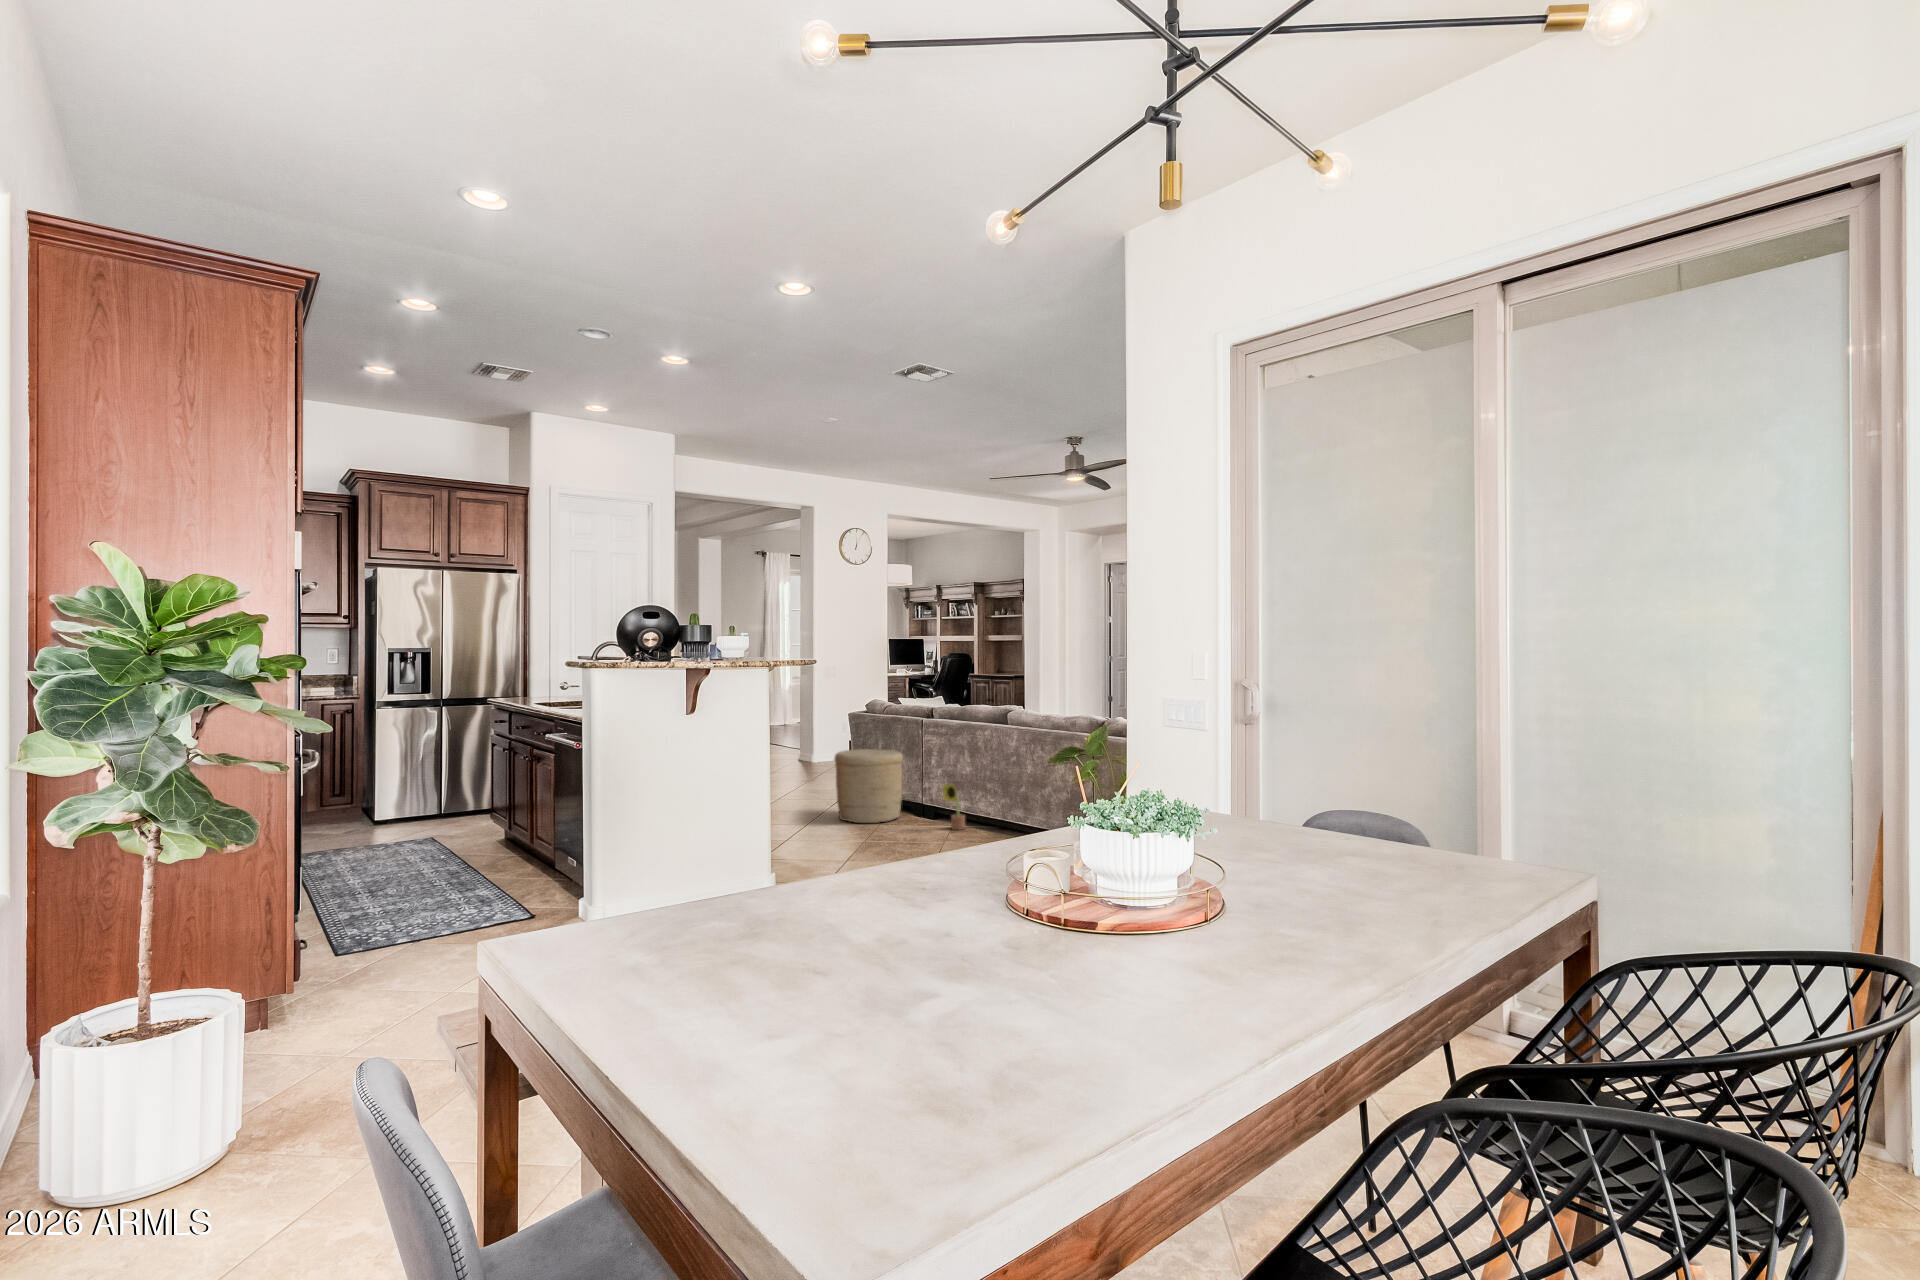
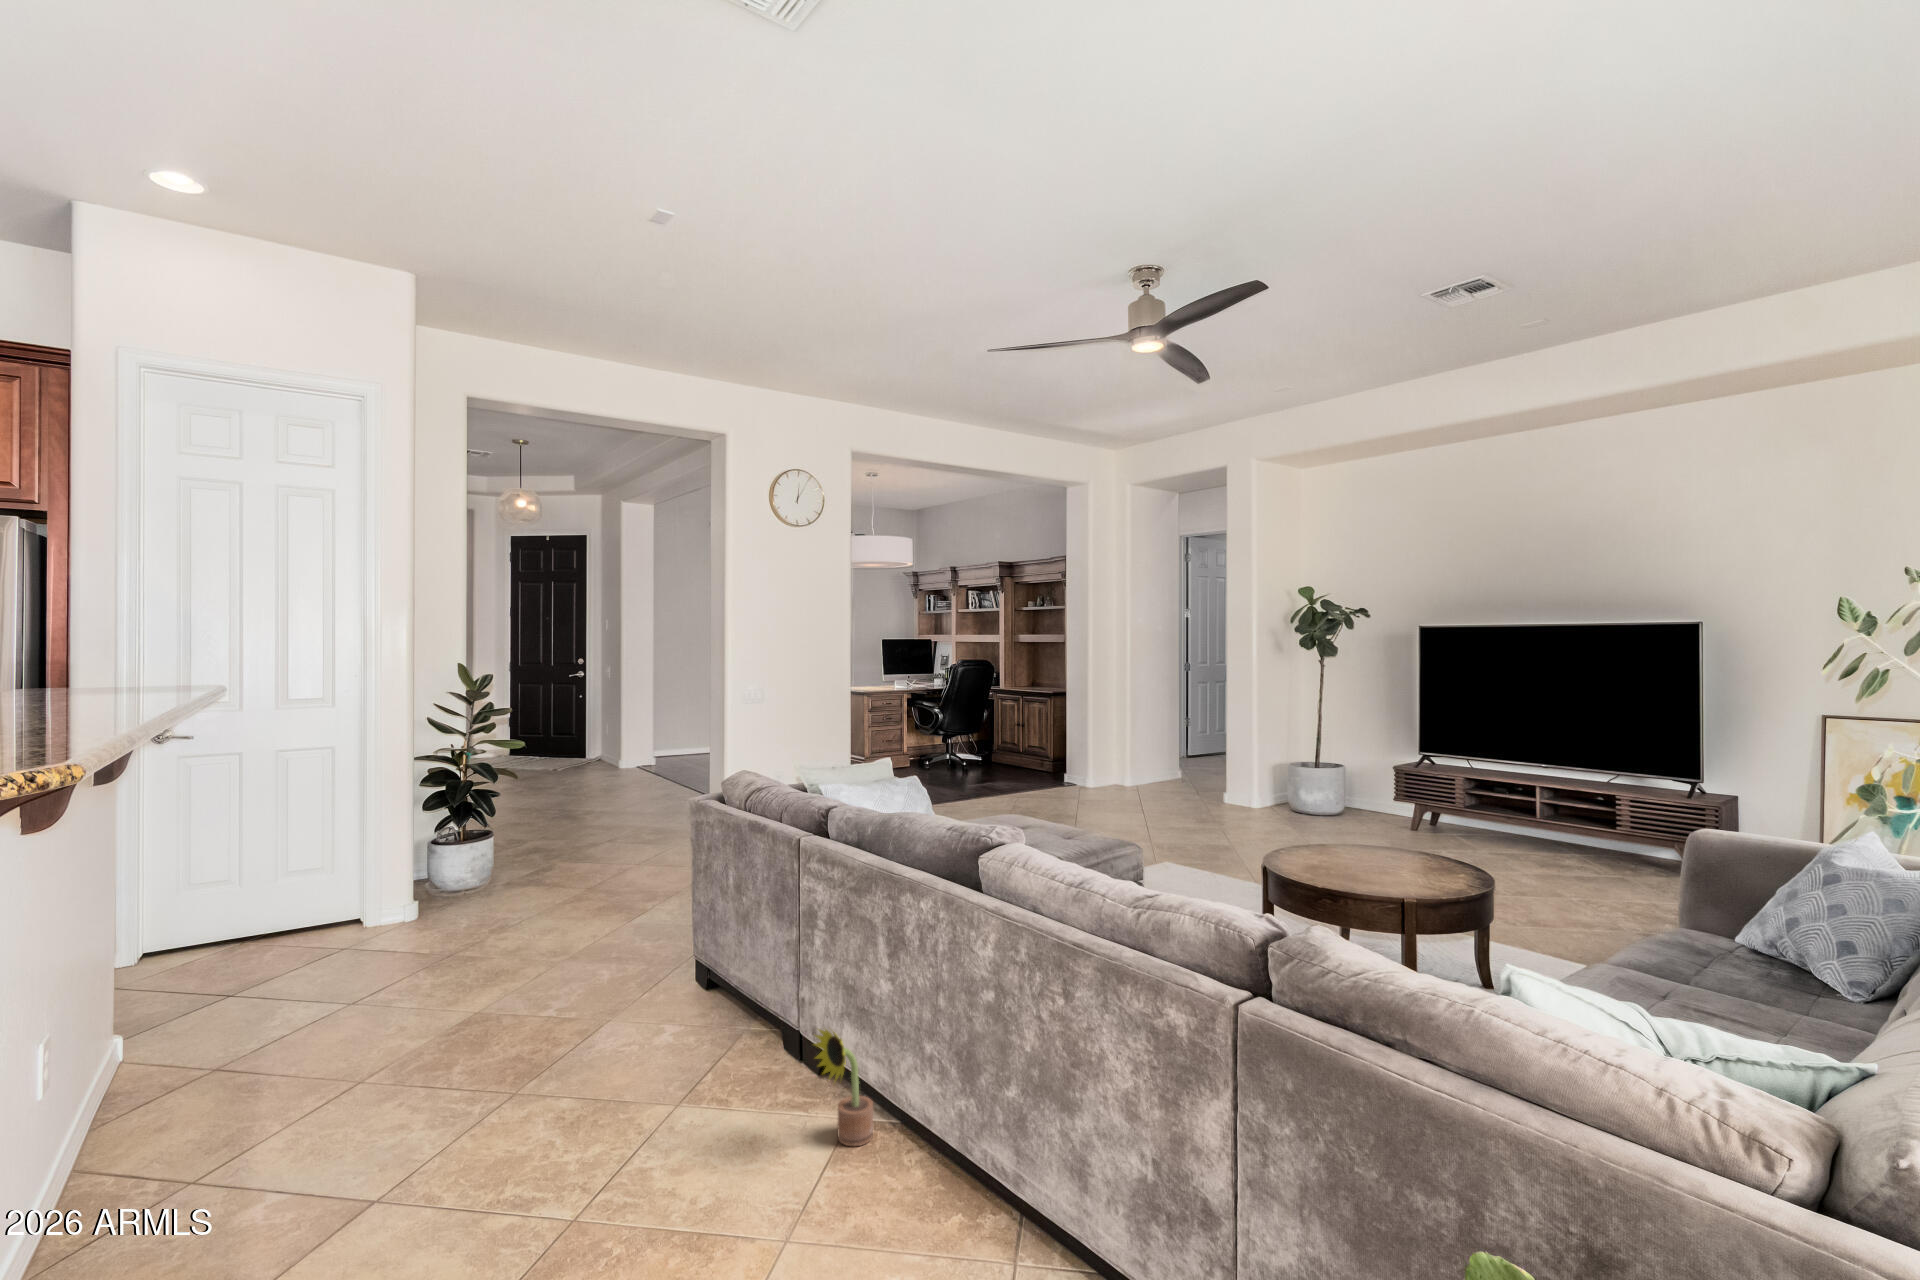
woven basket: present [834,749,903,823] -> none [596,894,759,1093]

